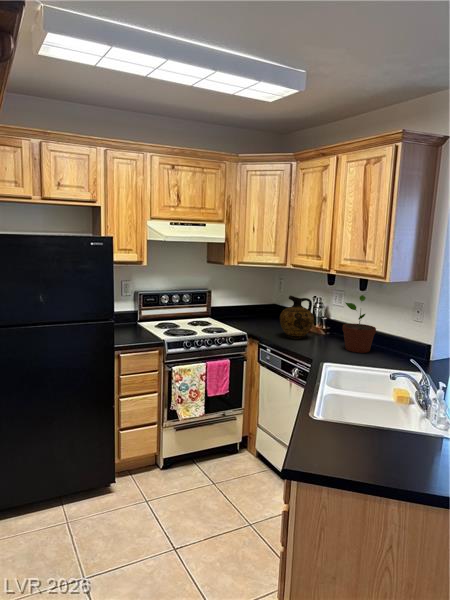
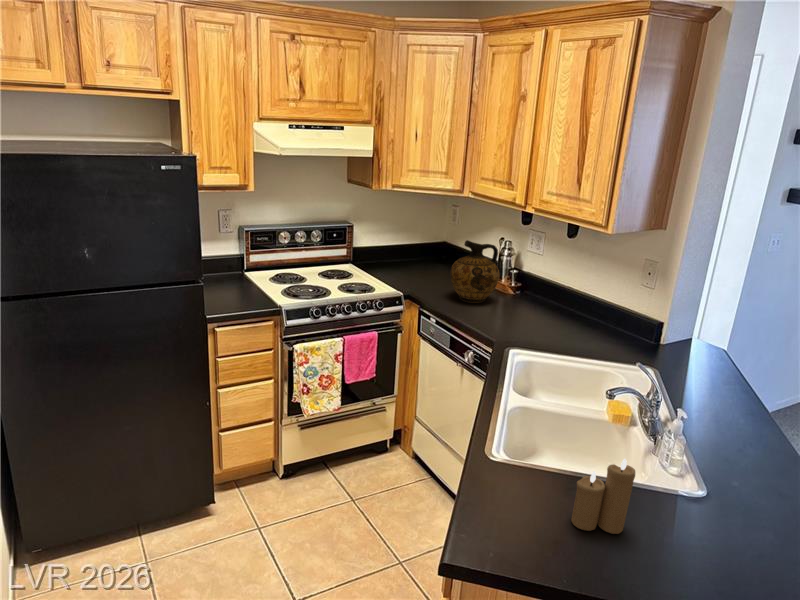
potted plant: present [343,295,376,353] -> none [540,244,588,329]
candle: none [371,405,413,460] -> present [571,459,635,534]

